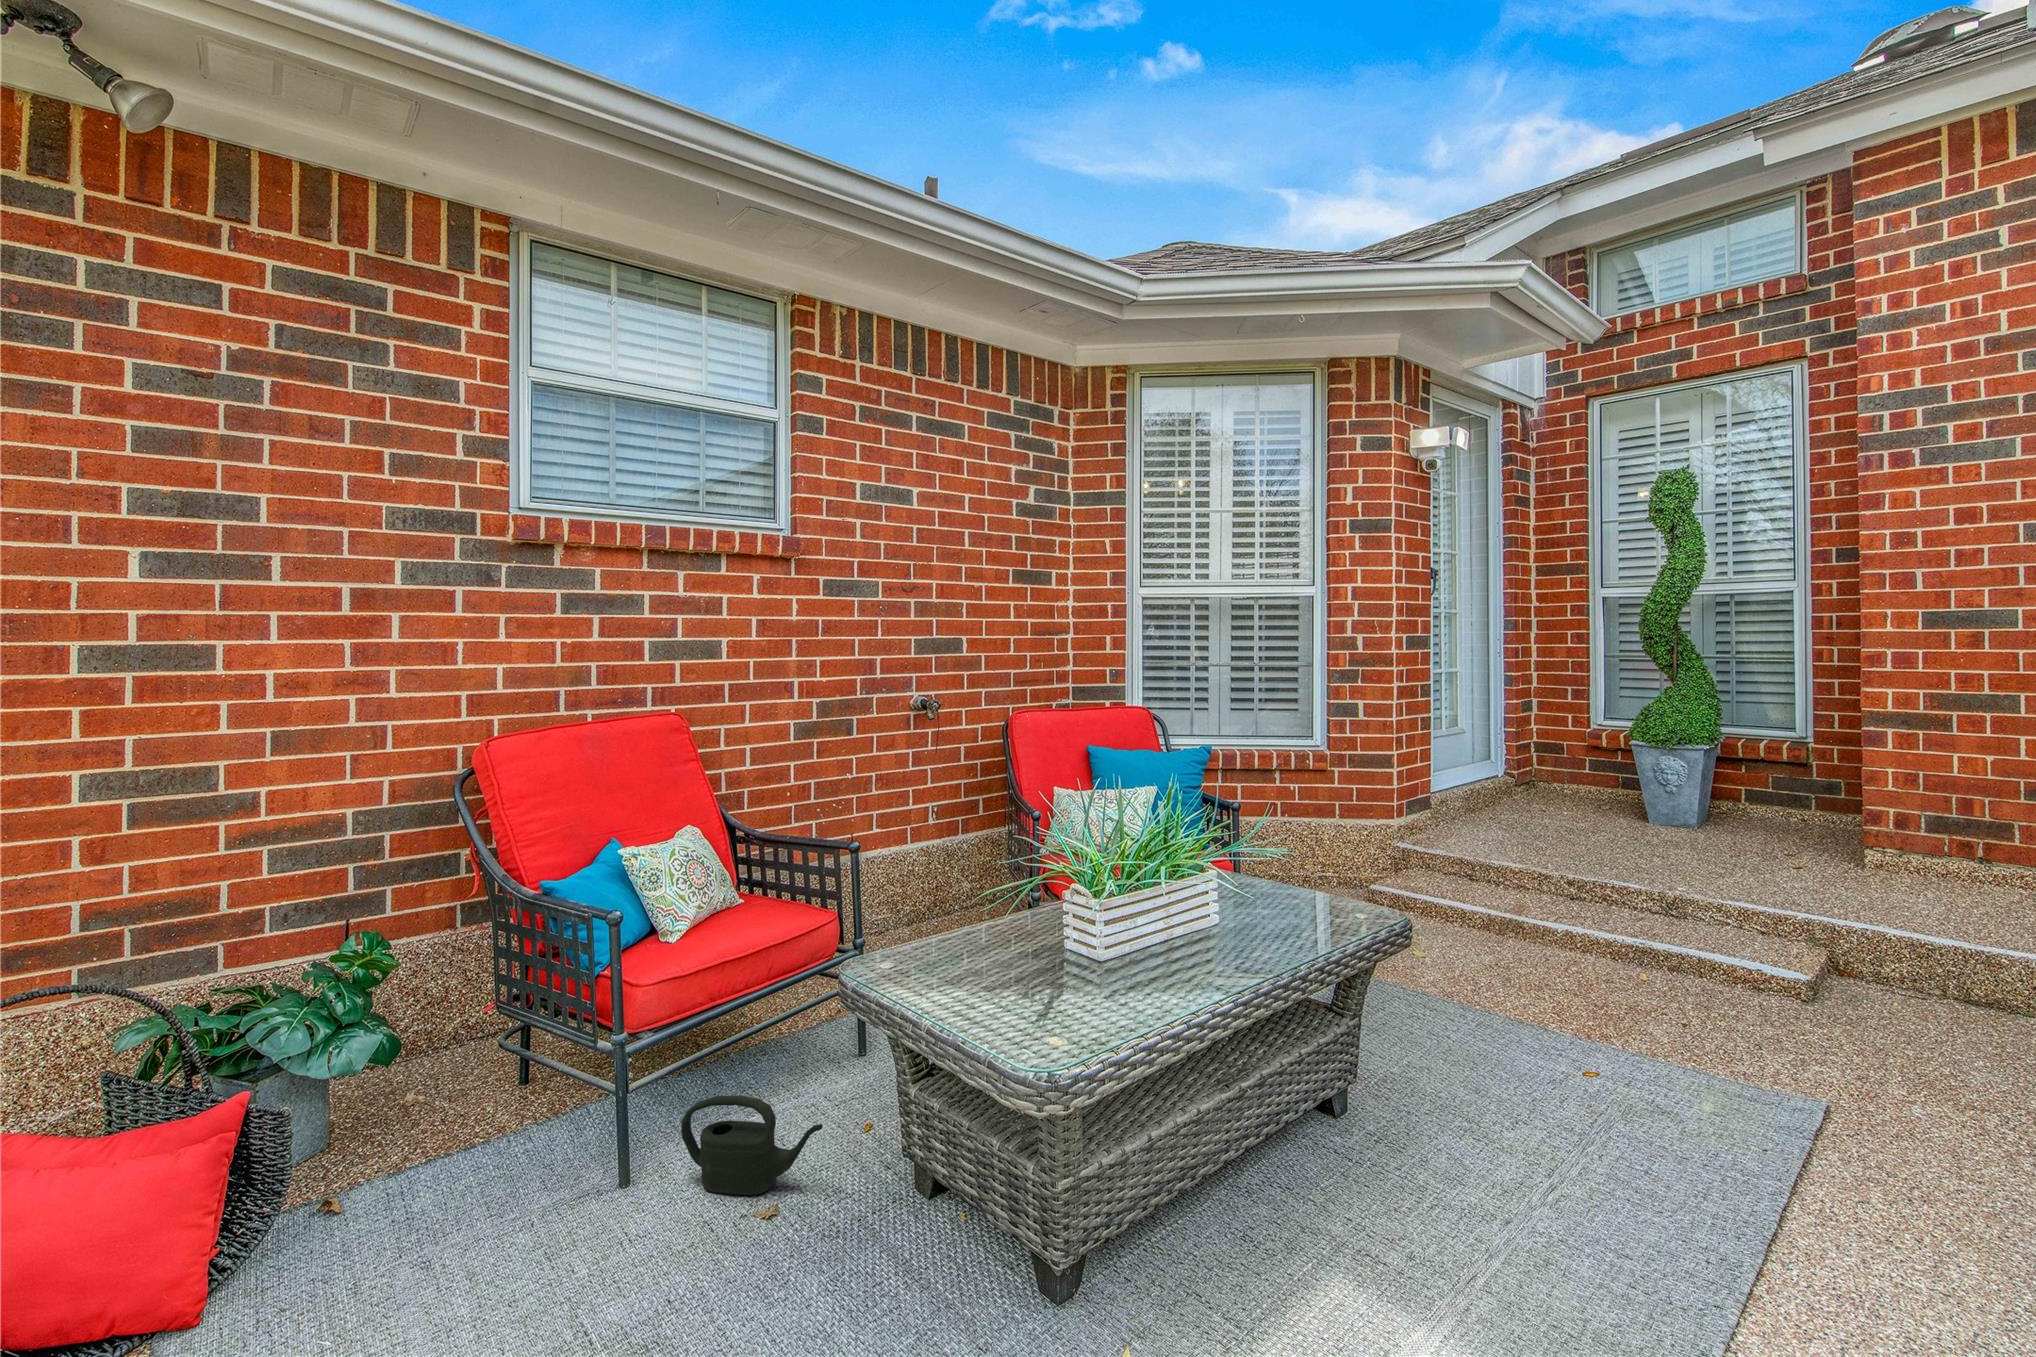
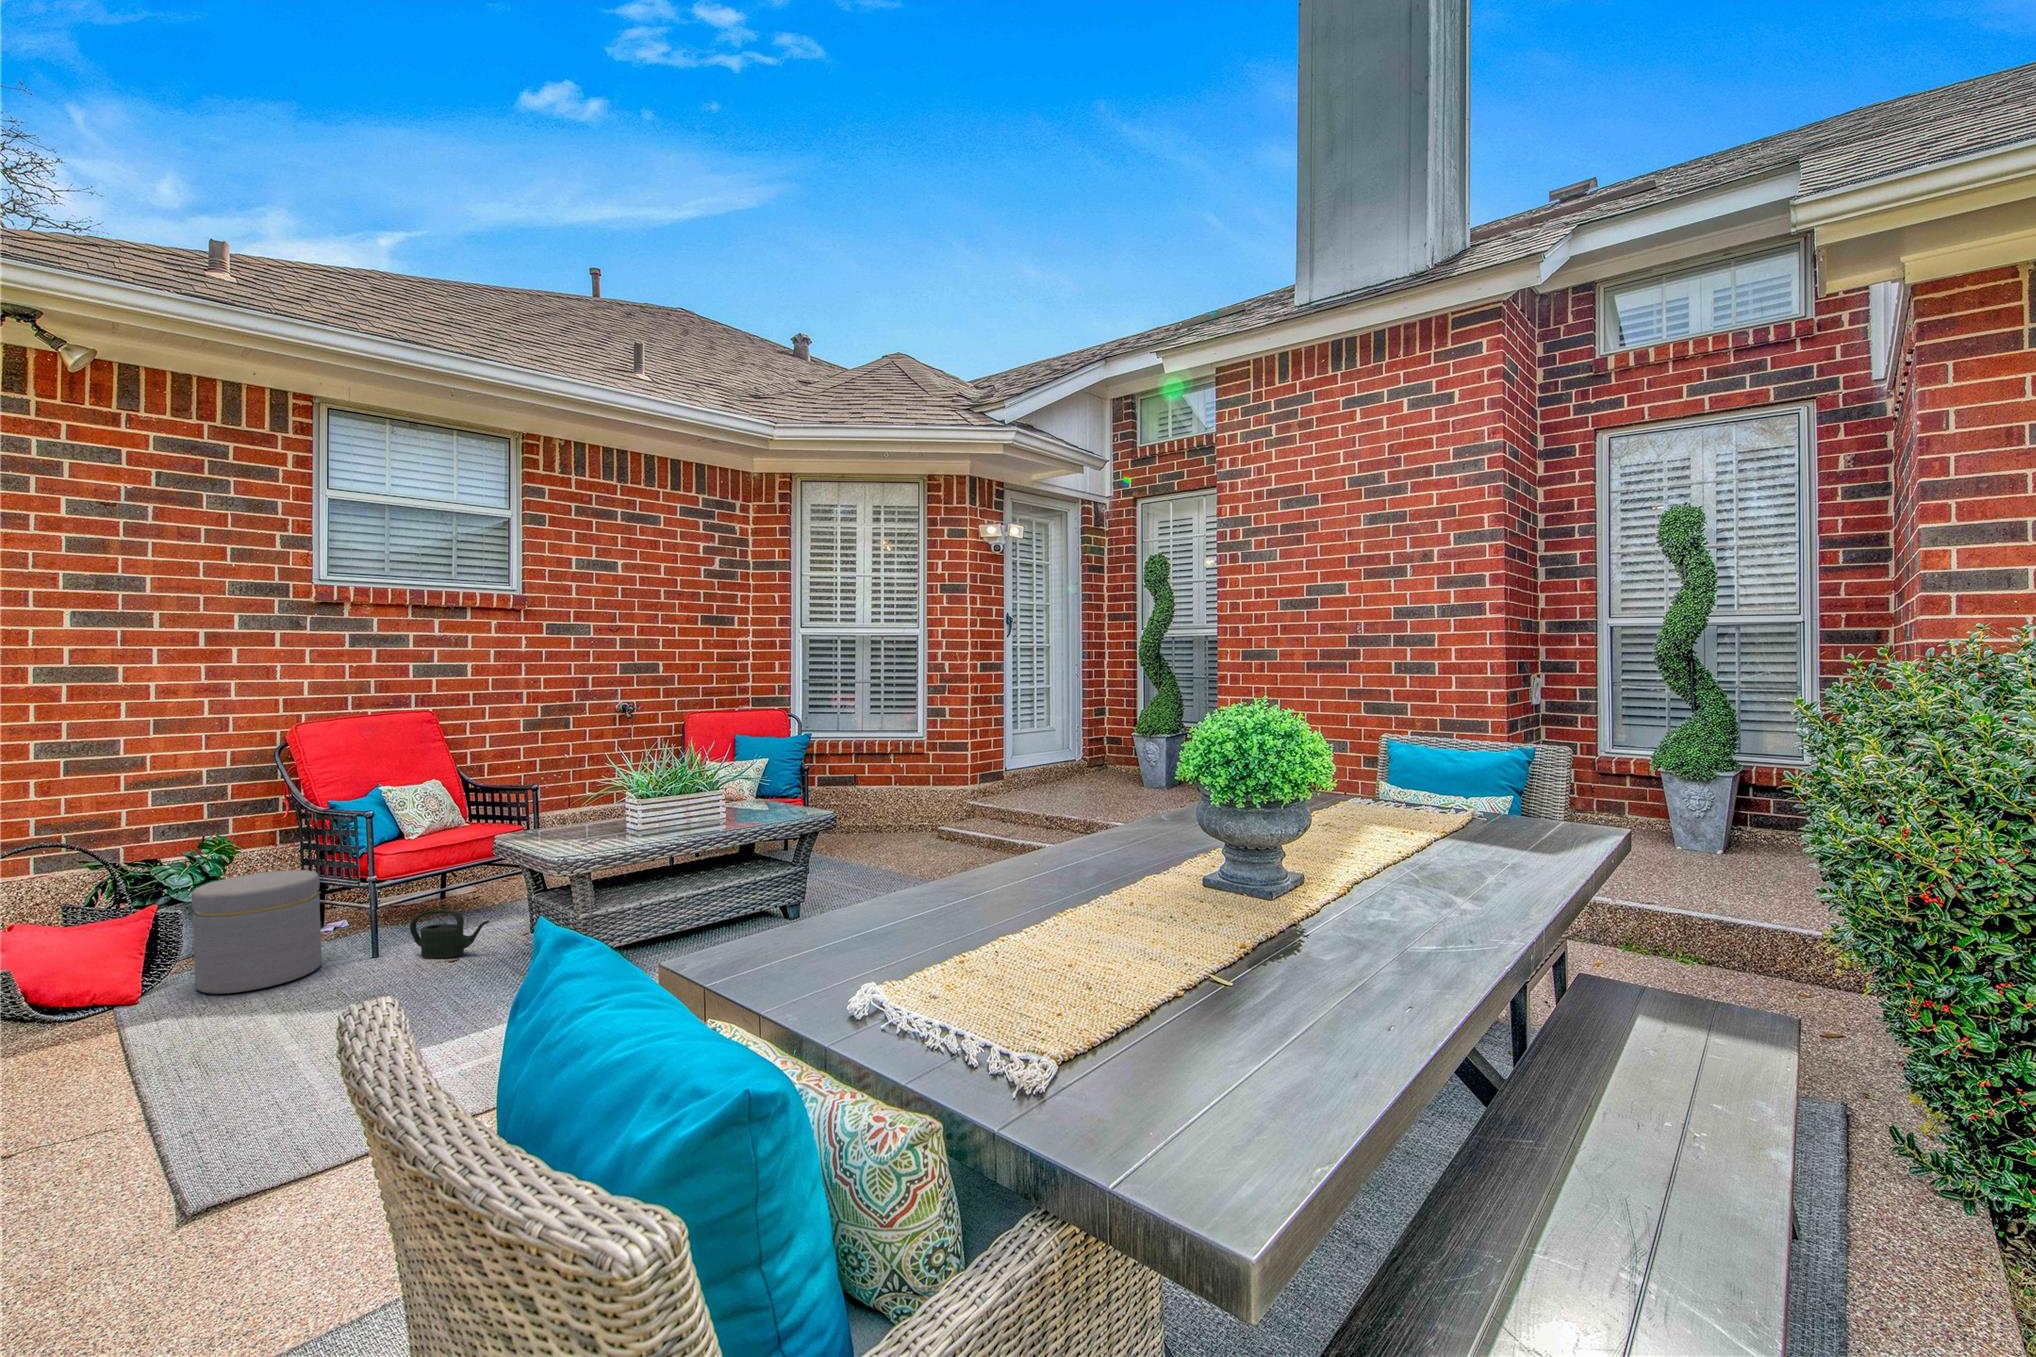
ottoman: none [290,1017,530,1310] -> present [191,870,322,994]

